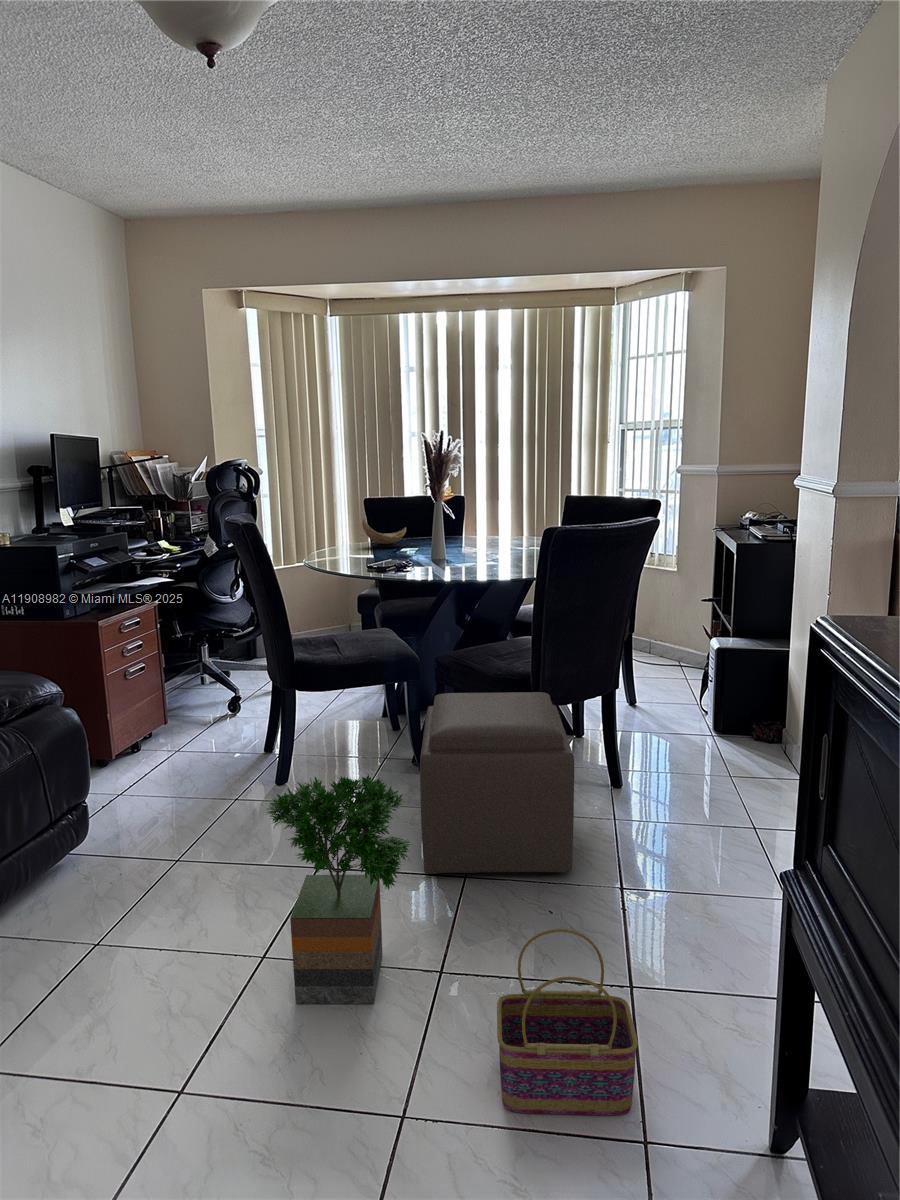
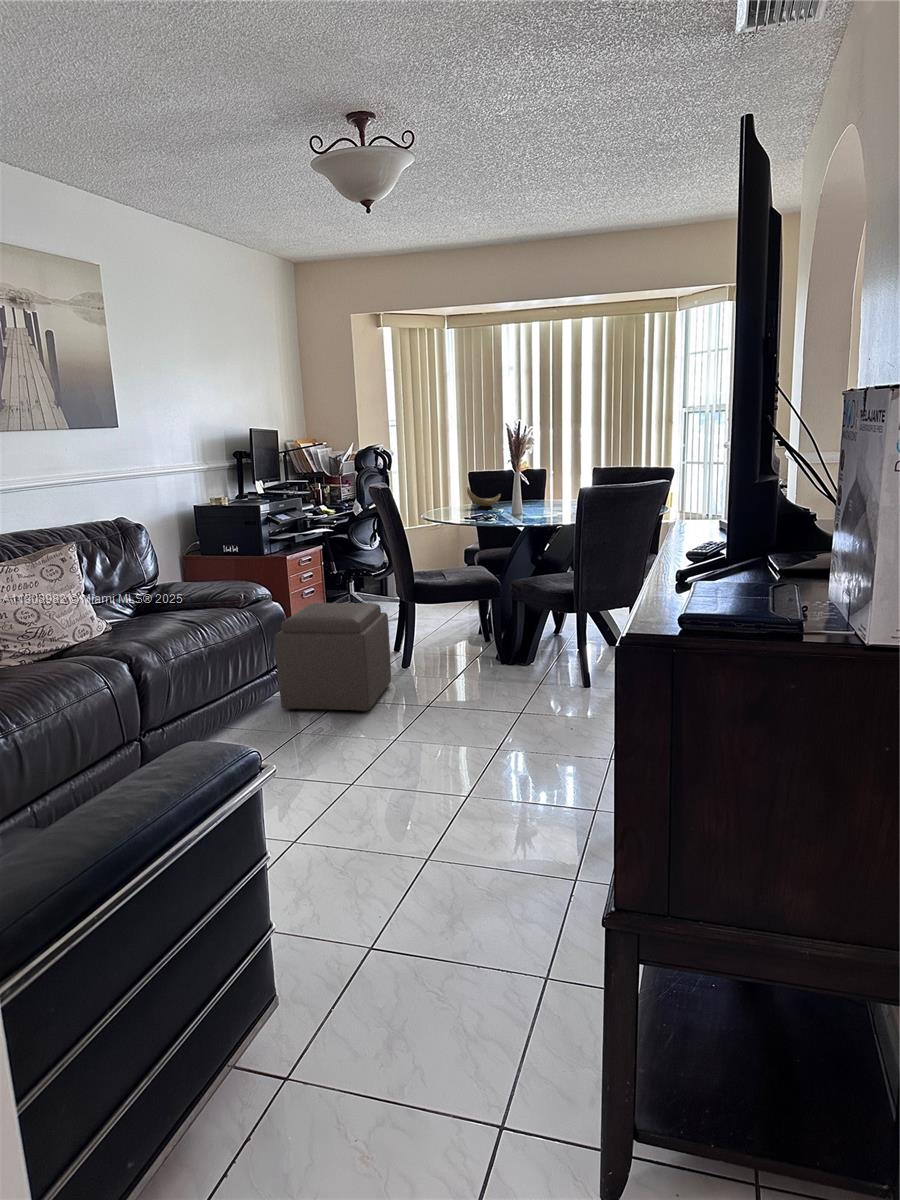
ottoman: present [420,692,574,874] -> present [275,603,391,712]
potted tree: present [267,775,412,1004] -> none [394,632,476,760]
basket: present [497,929,638,1115] -> none [512,706,588,800]

